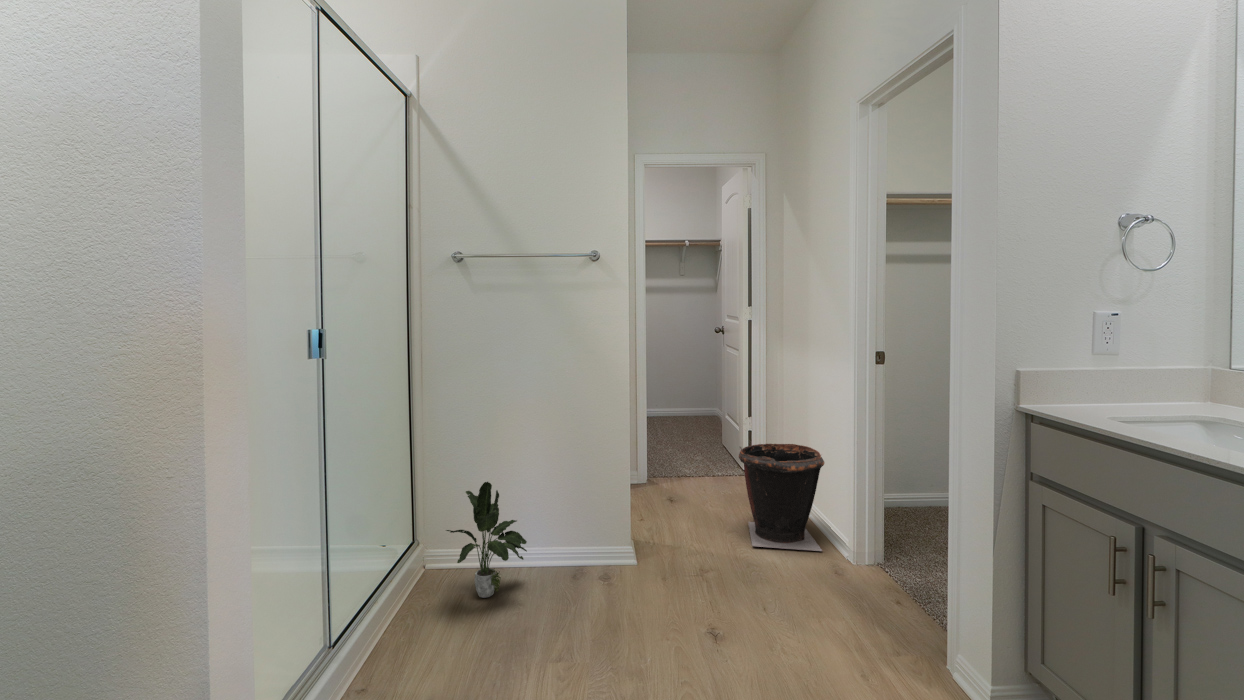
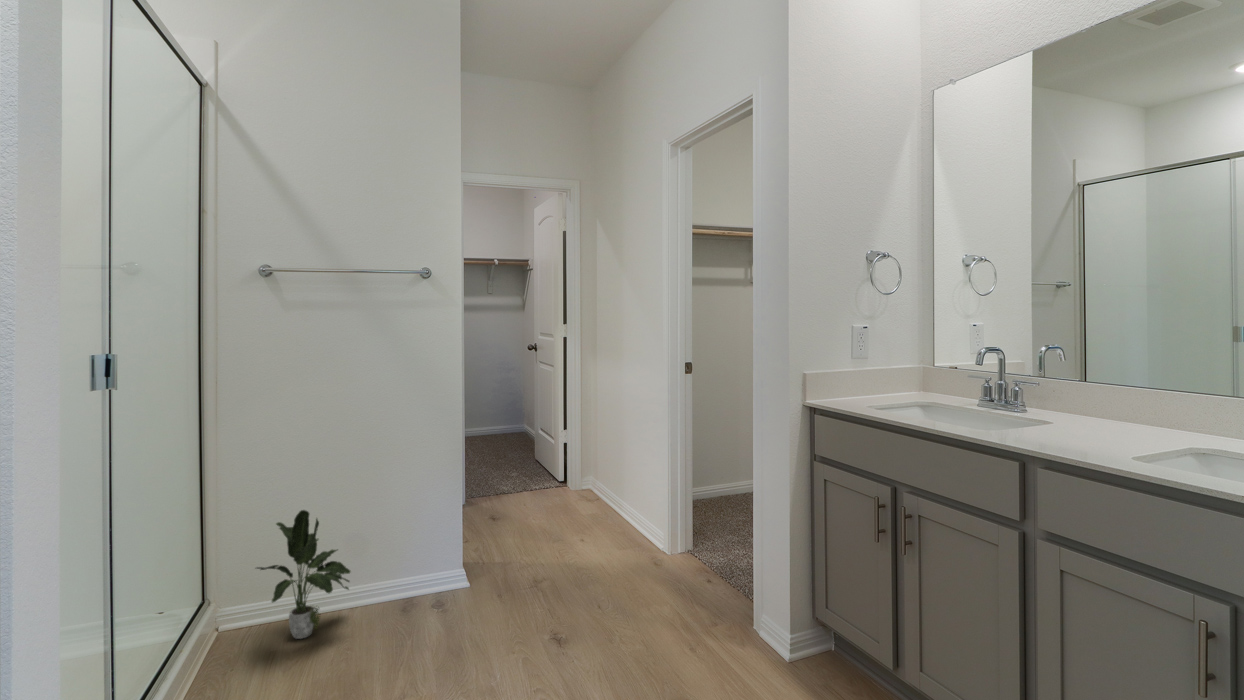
waste bin: present [739,444,824,551] -> none [564,451,643,550]

